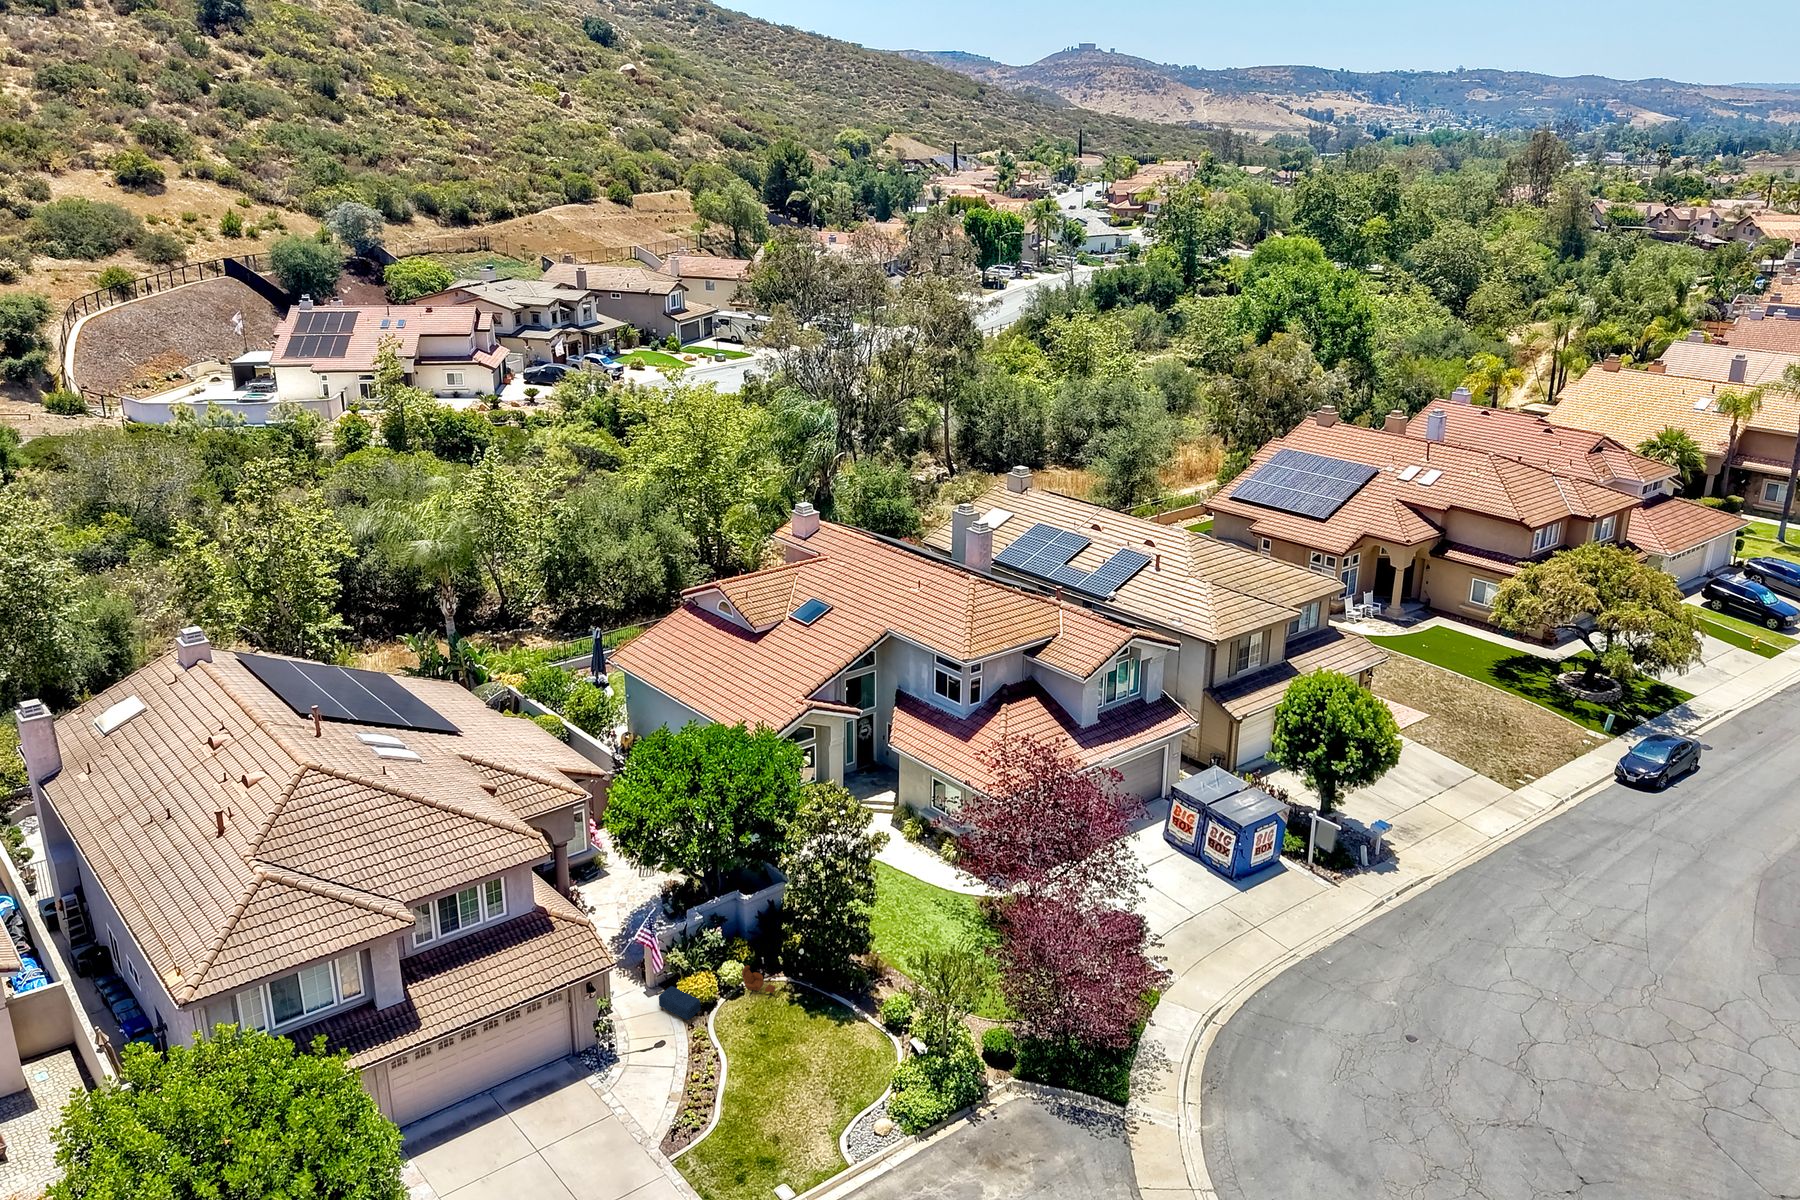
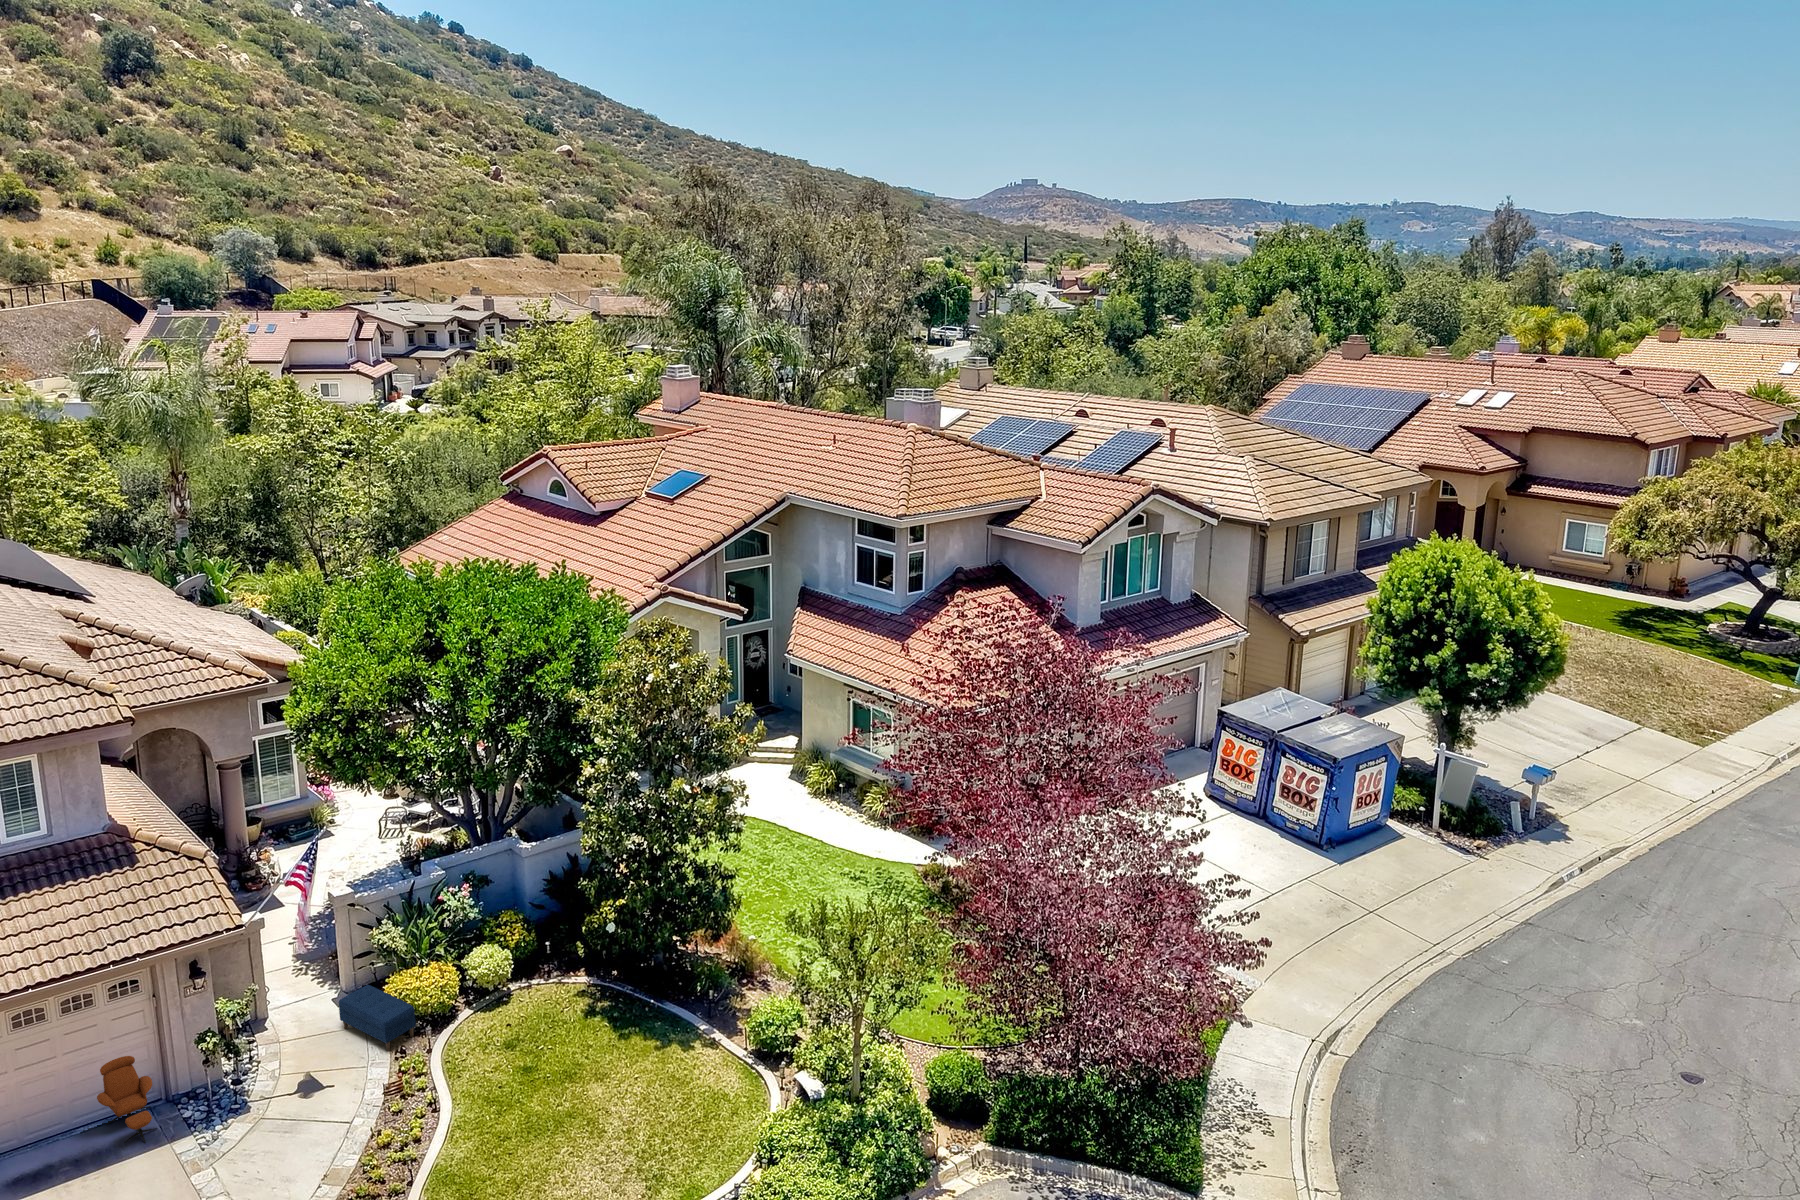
lounge chair: present [742,965,776,999] -> present [97,1056,157,1143]

